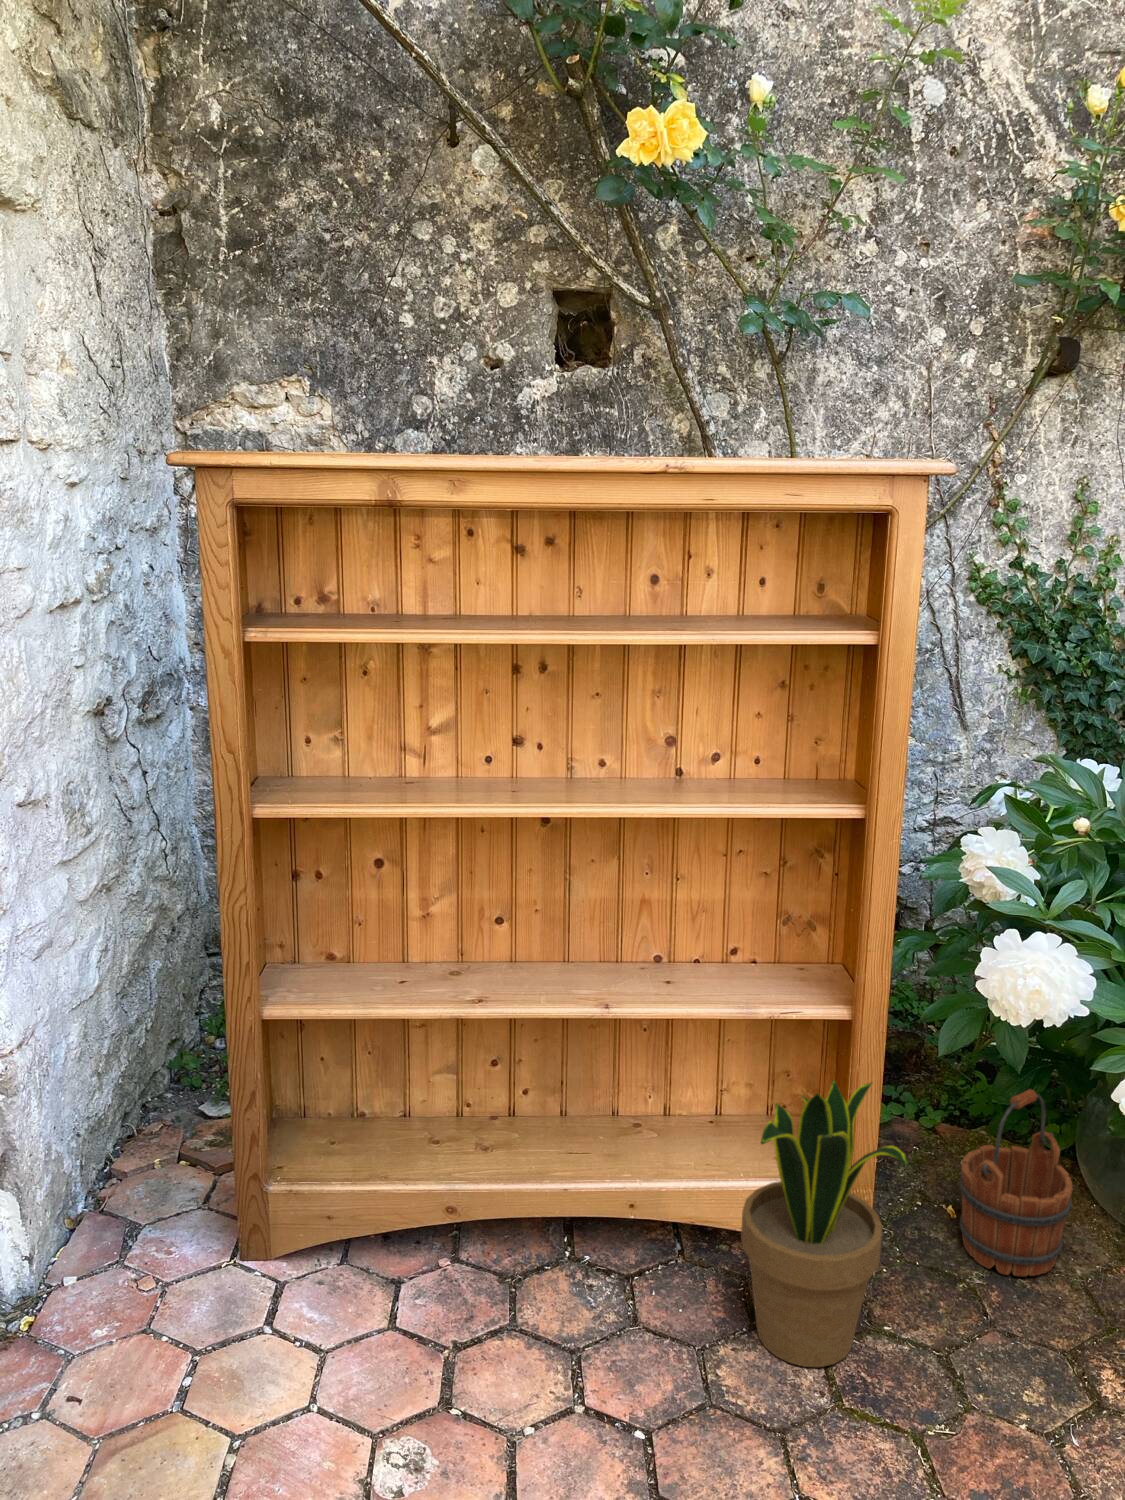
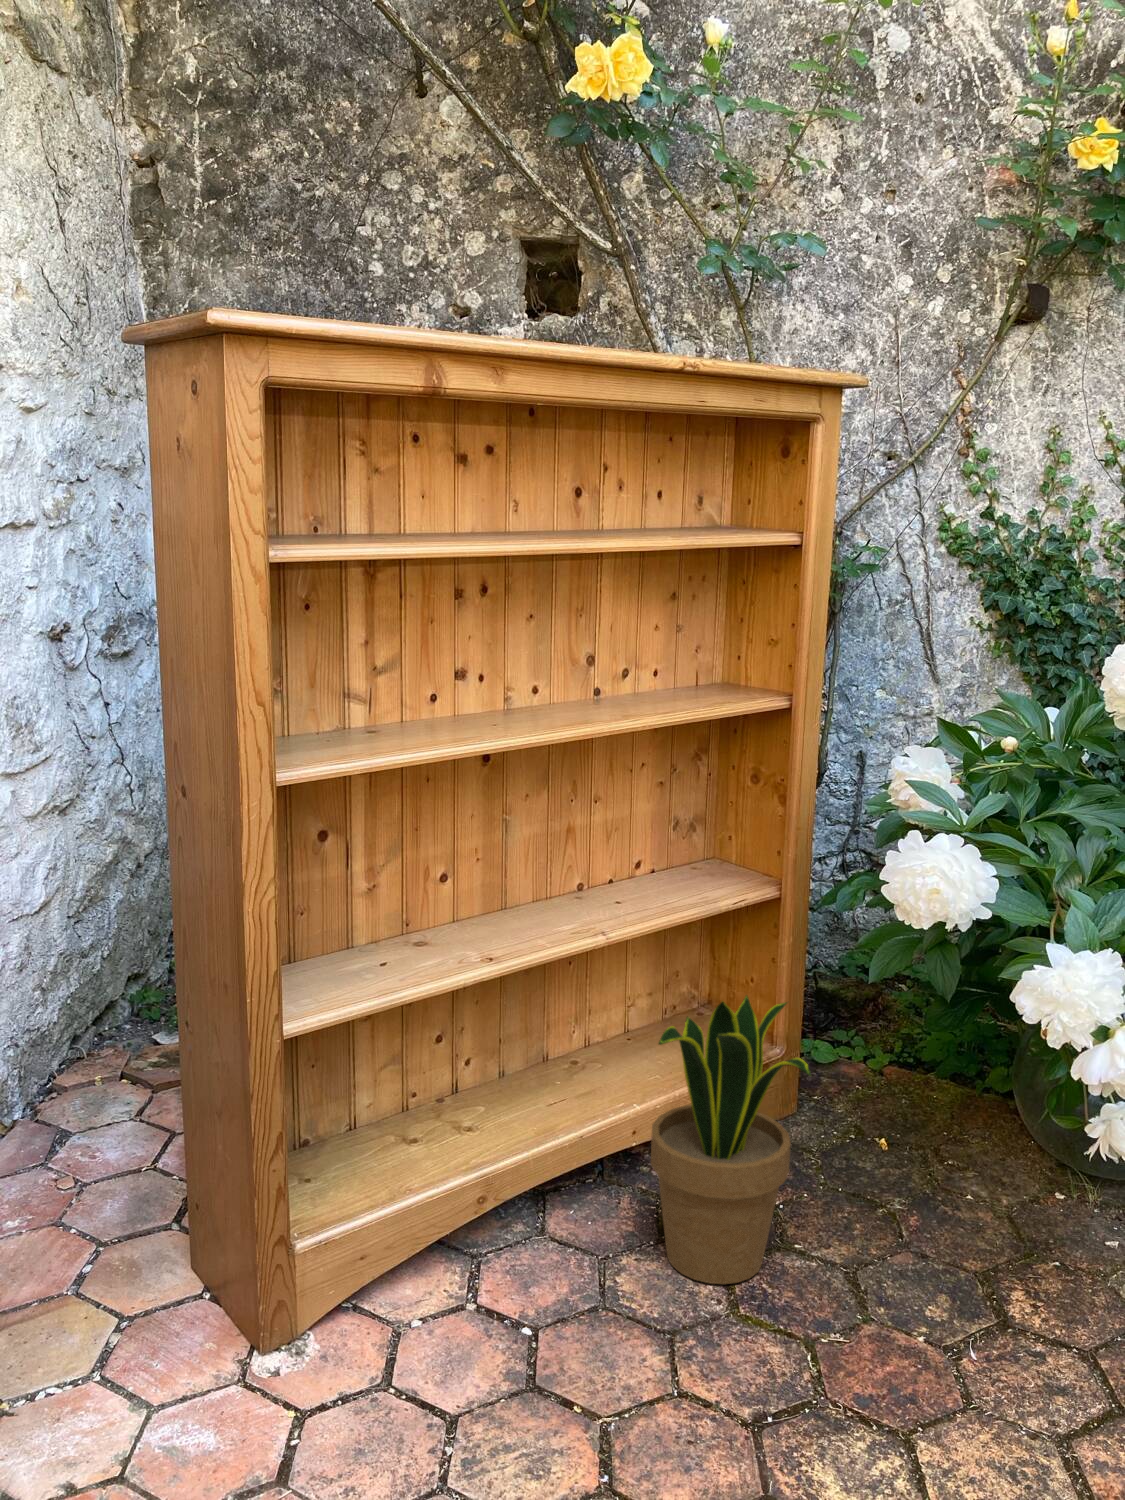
wooden bucket: present [960,1090,1073,1276] -> none [895,1028,1008,1220]

